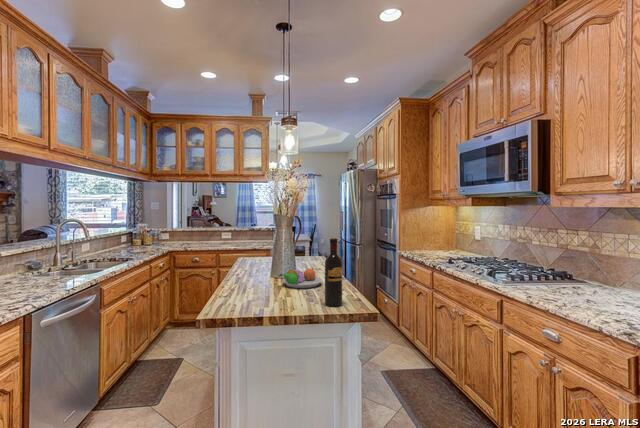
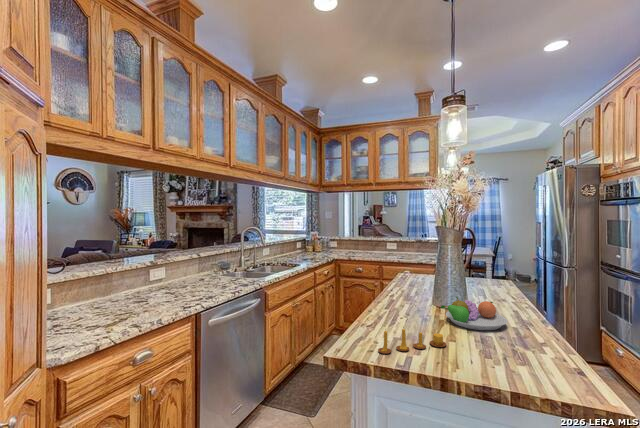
wine bottle: present [325,238,342,307] -> none [510,264,543,376]
candle: none [238,289,285,310] -> present [378,328,446,354]

